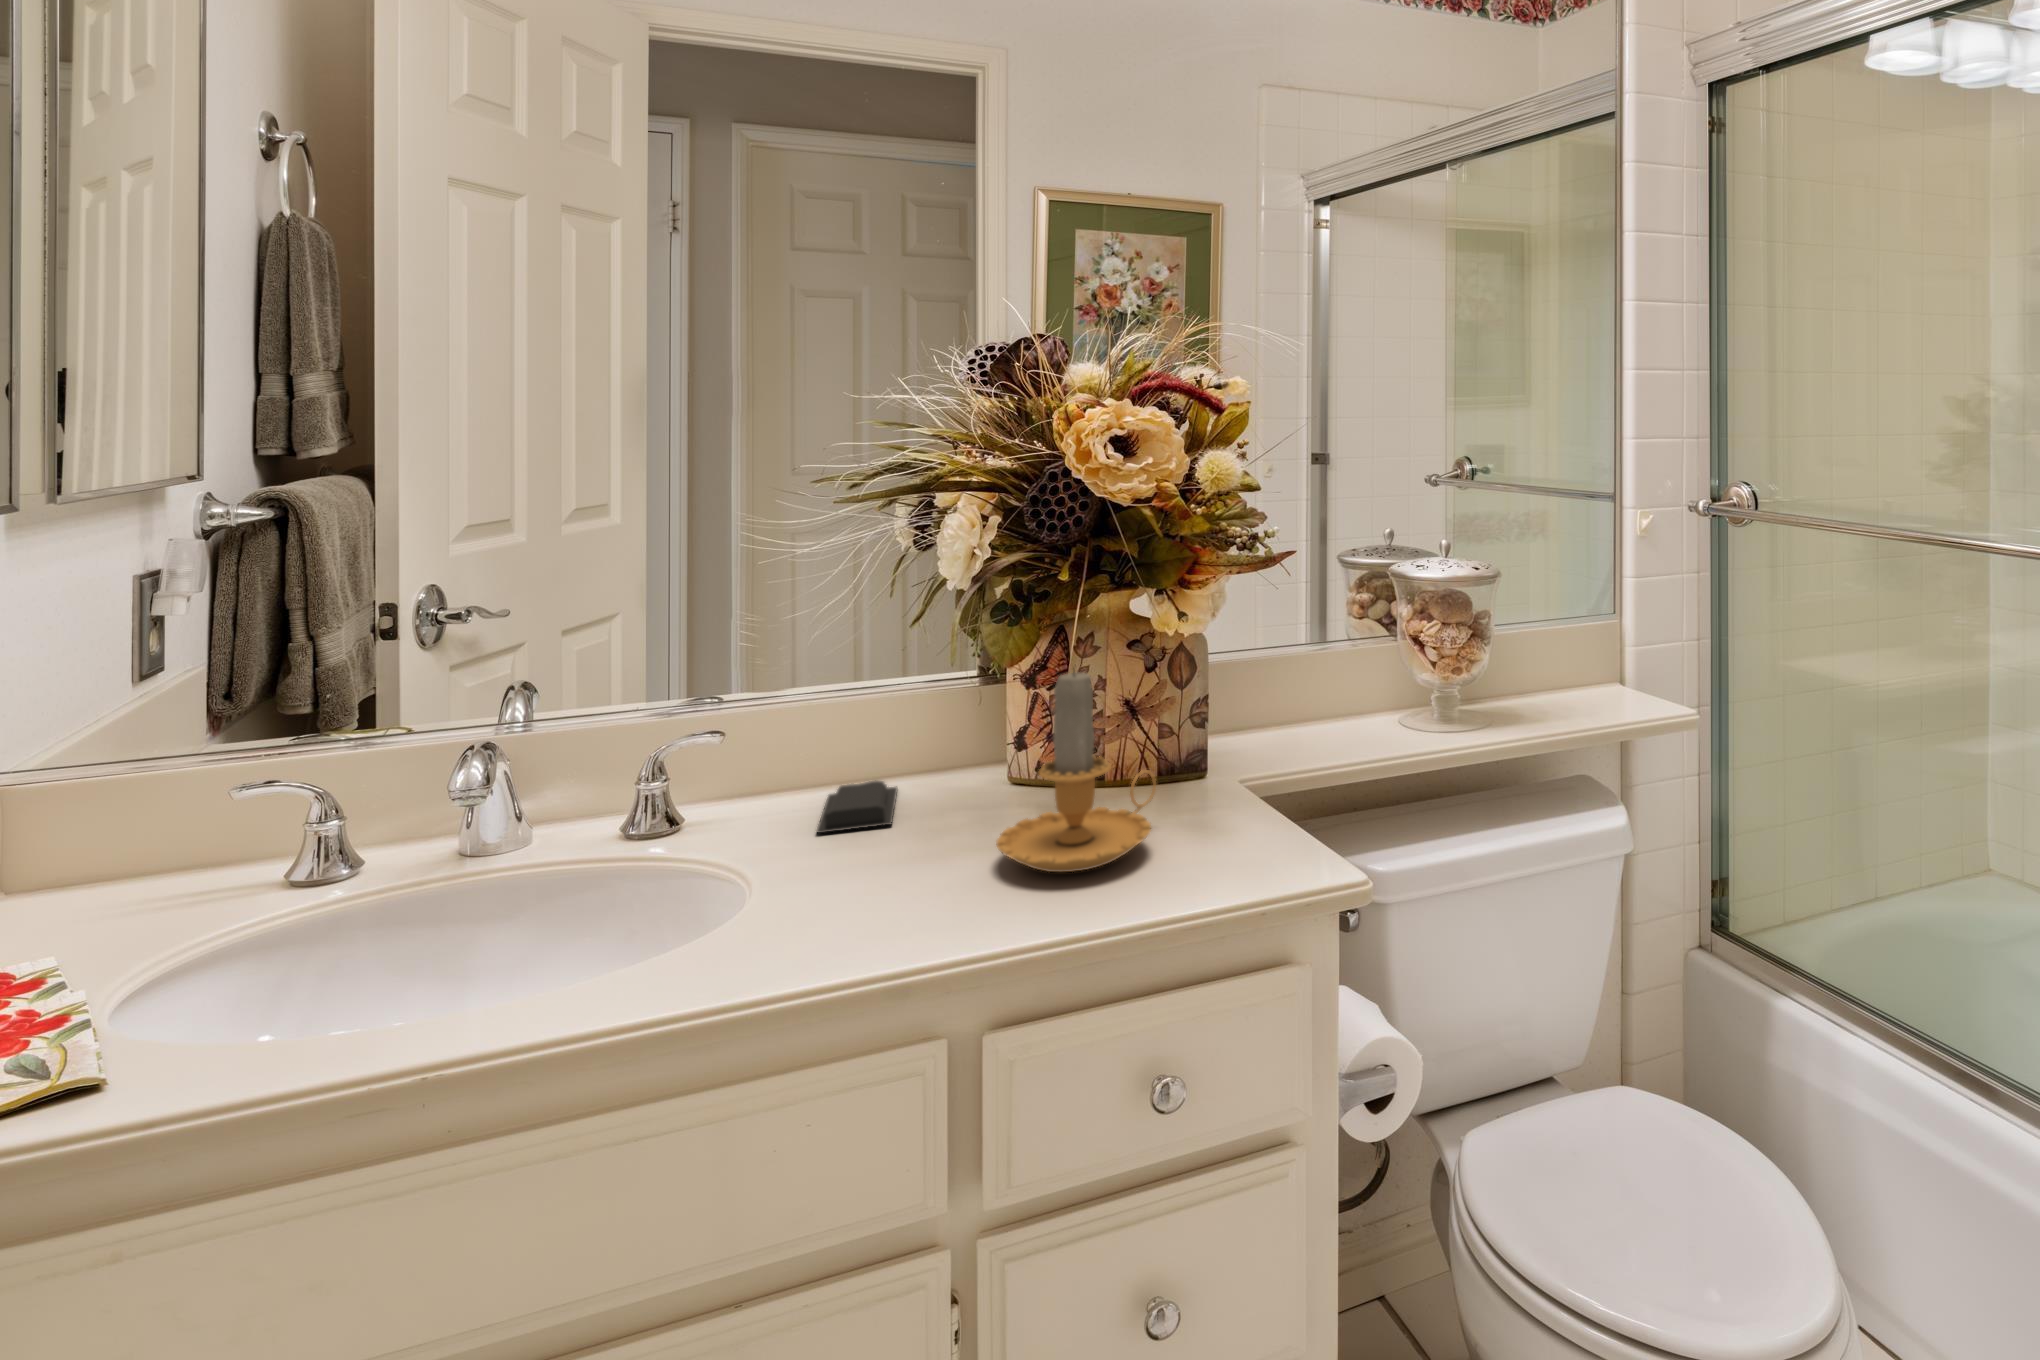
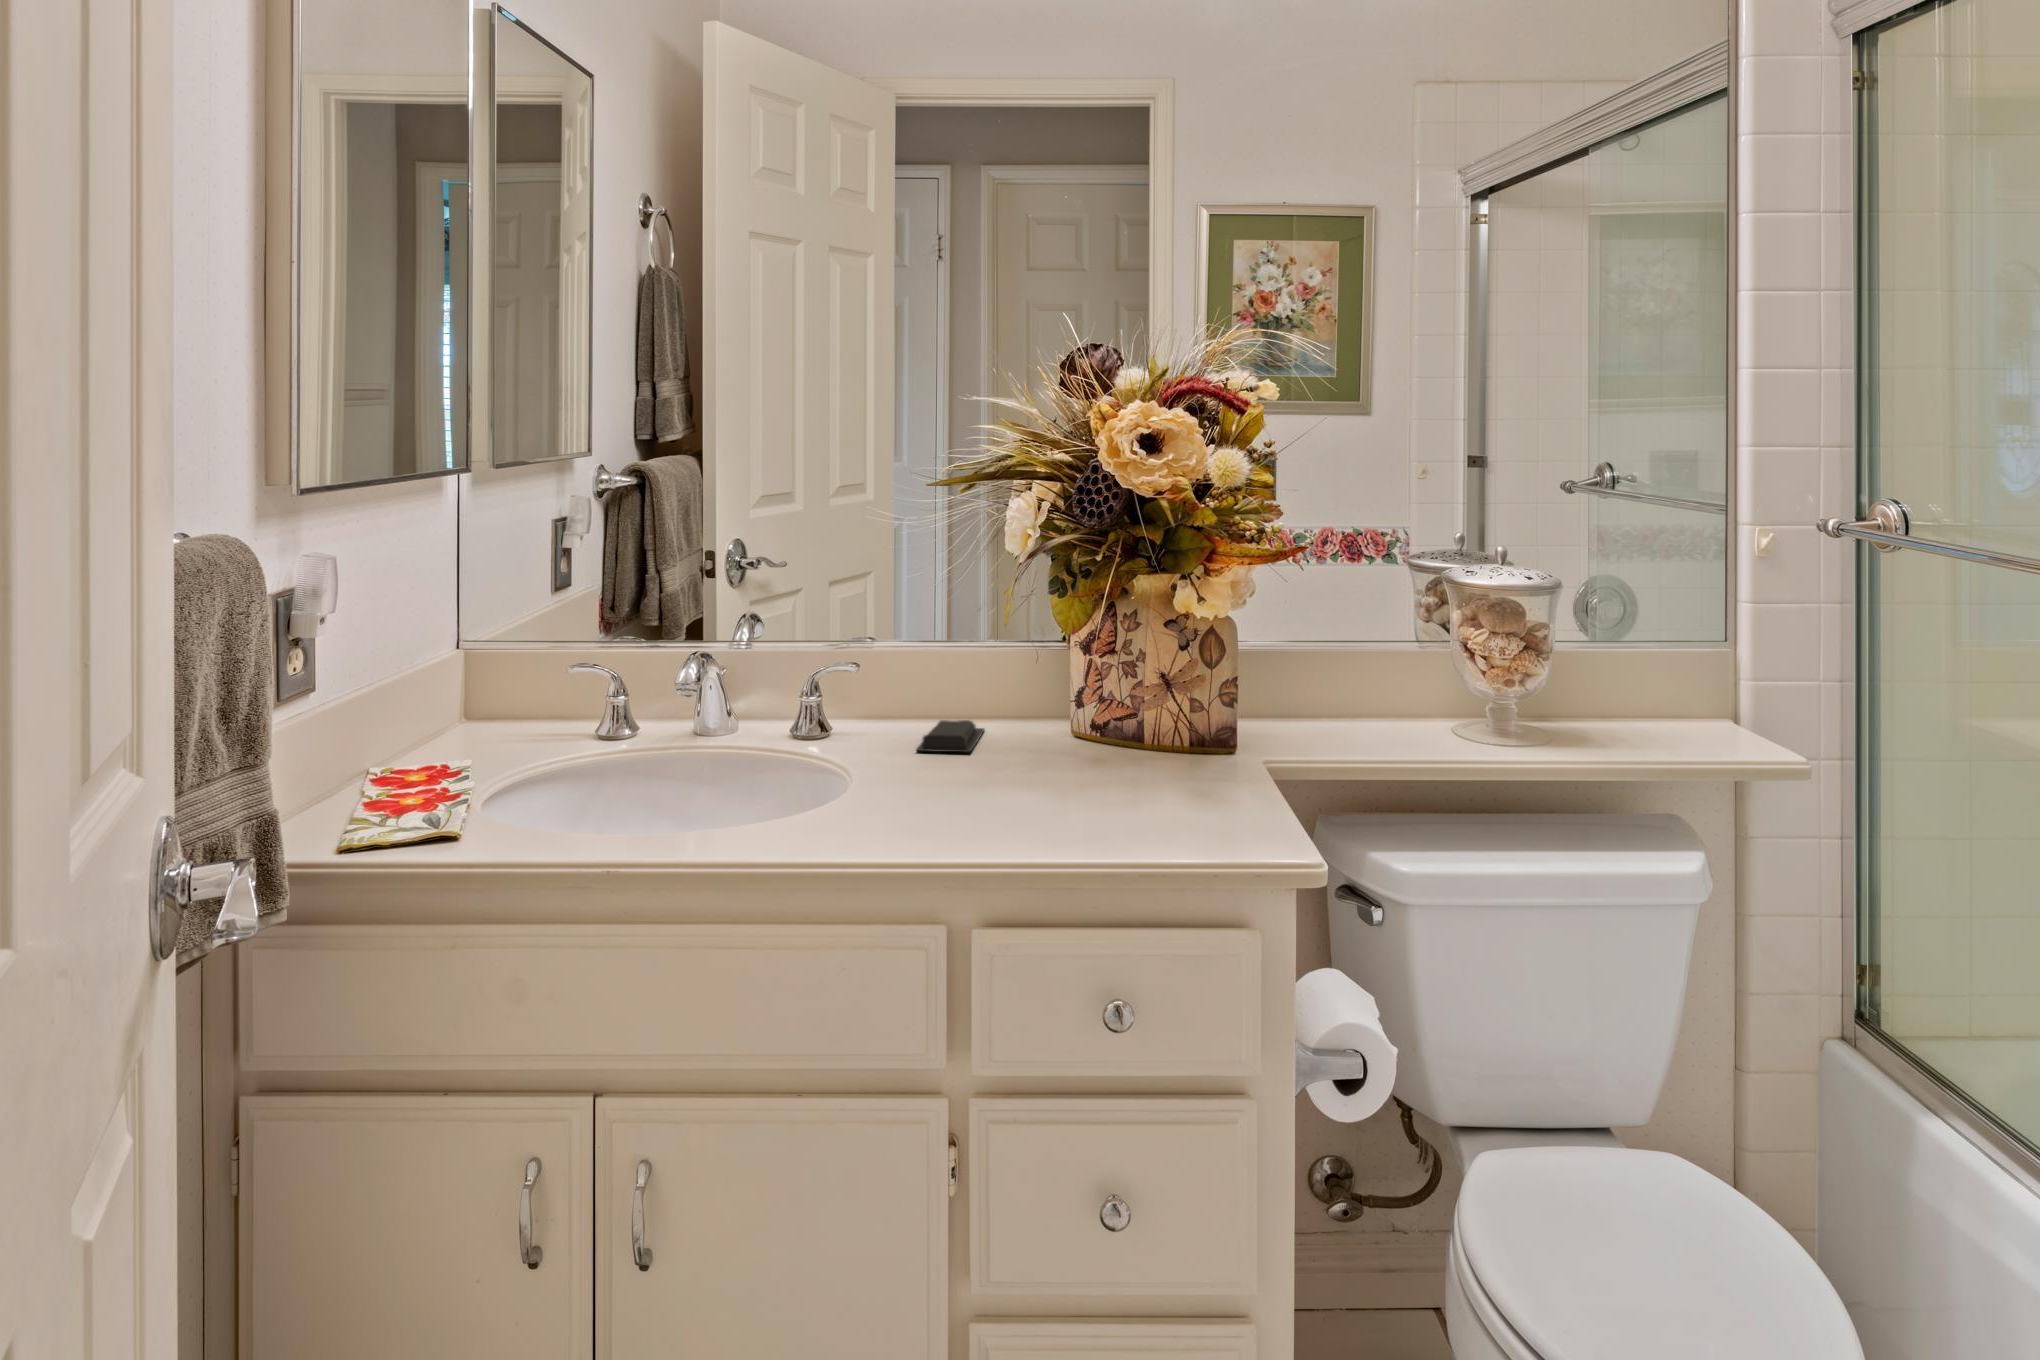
candle: present [996,672,1156,872] -> none [1034,628,1173,801]

